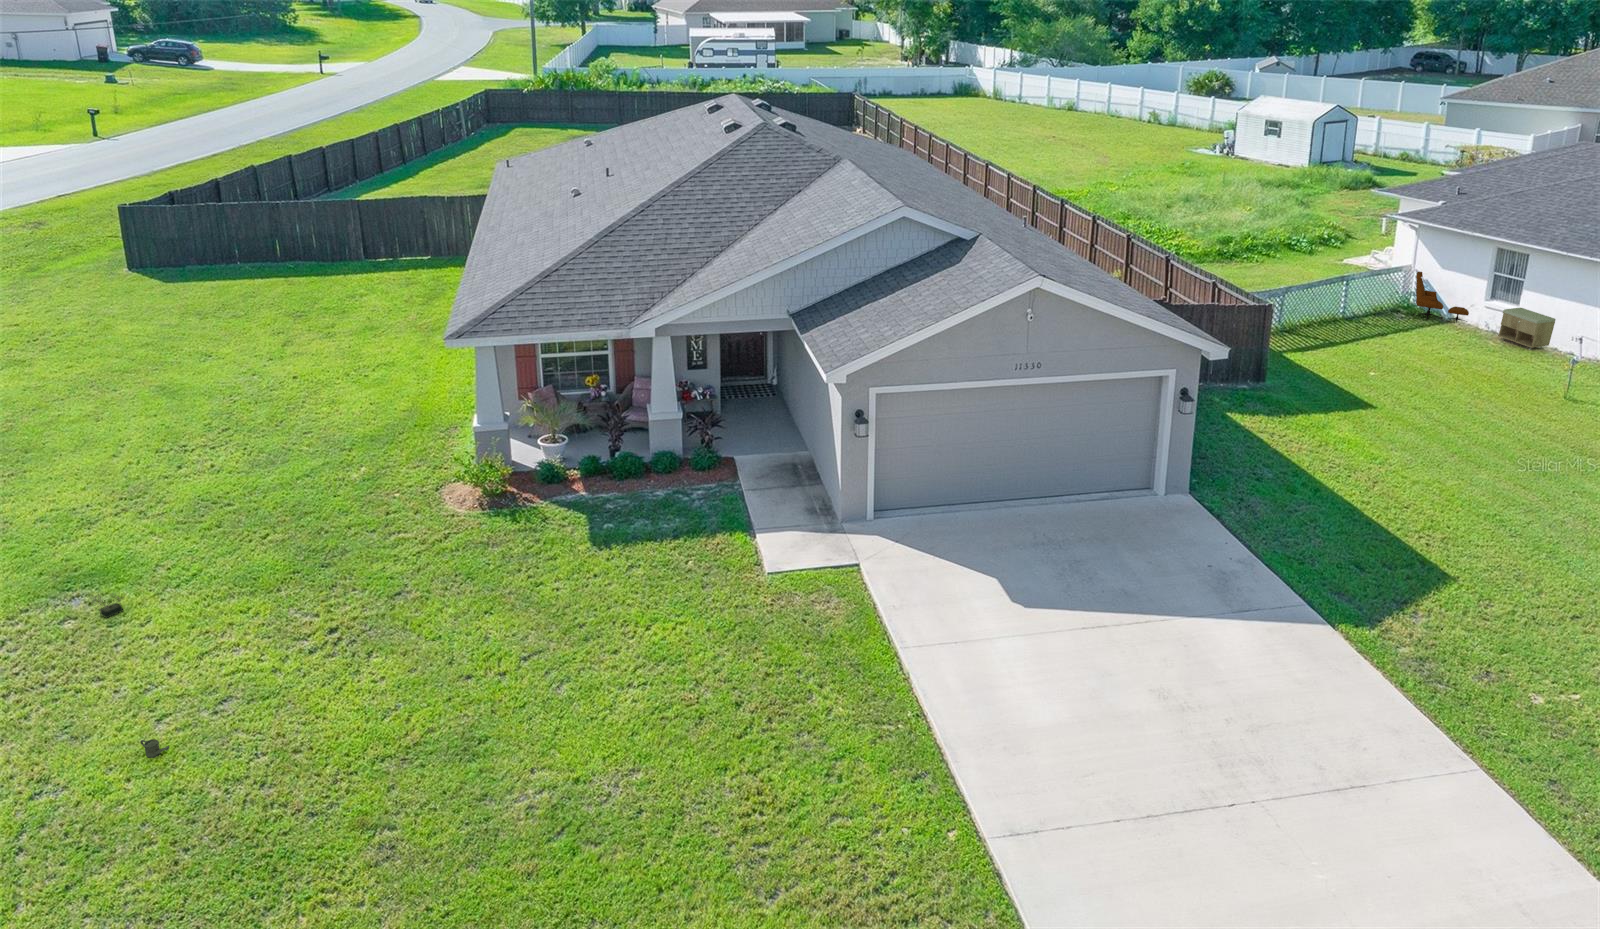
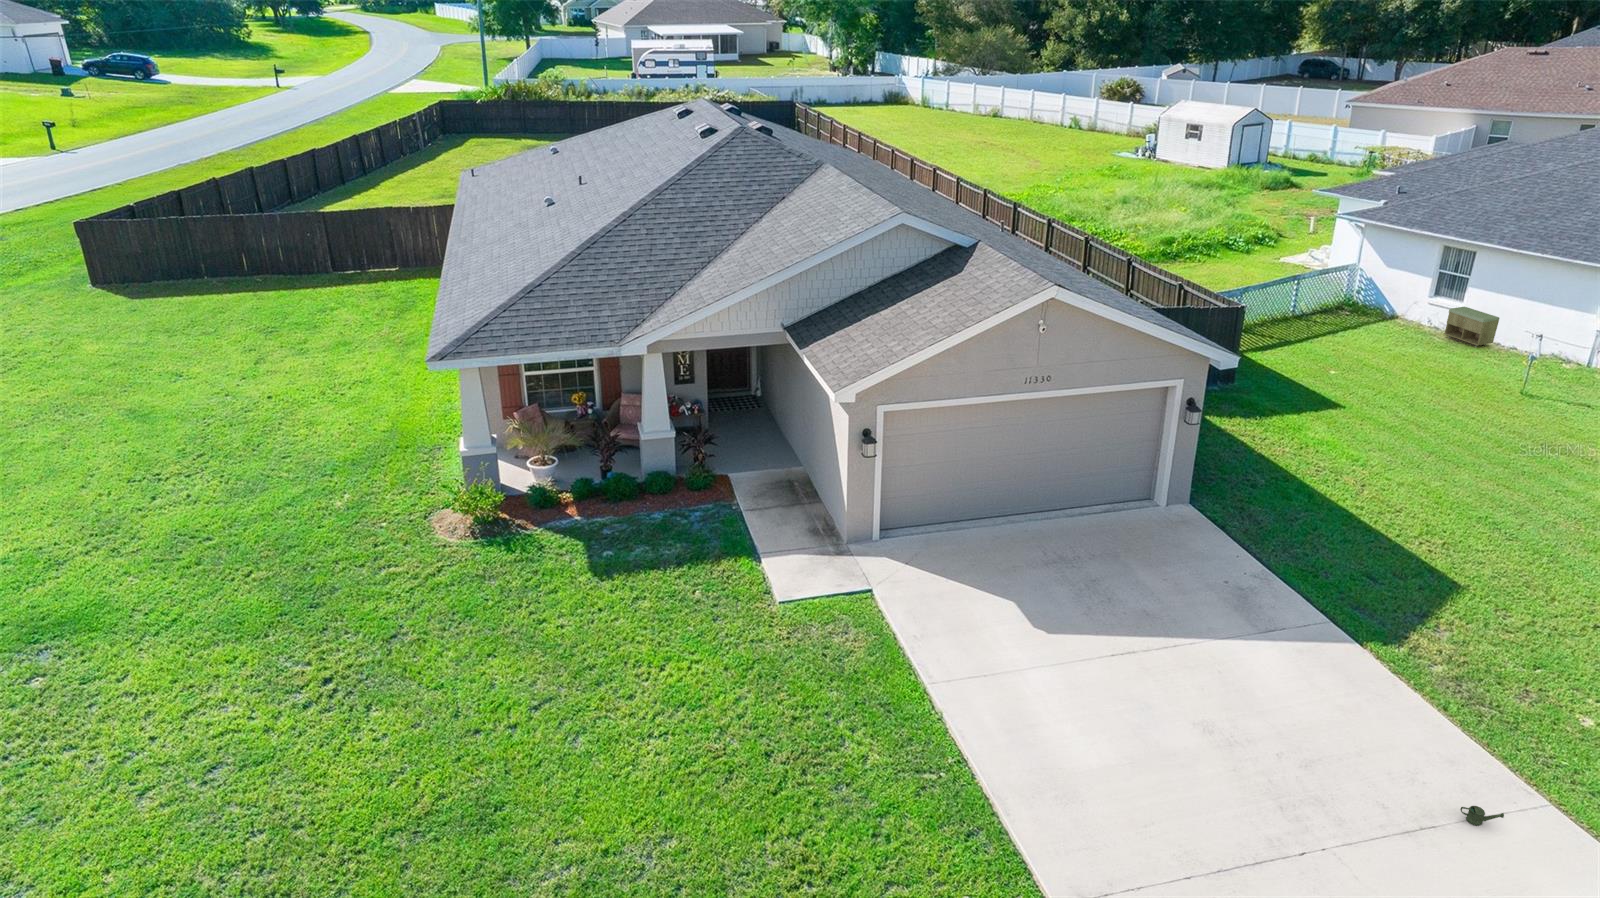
lounge chair: present [1413,272,1469,323] -> none [1360,272,1413,322]
decorative plant: present [91,596,124,618] -> none [58,646,96,675]
watering can: present [141,739,169,758] -> present [1460,806,1504,826]

